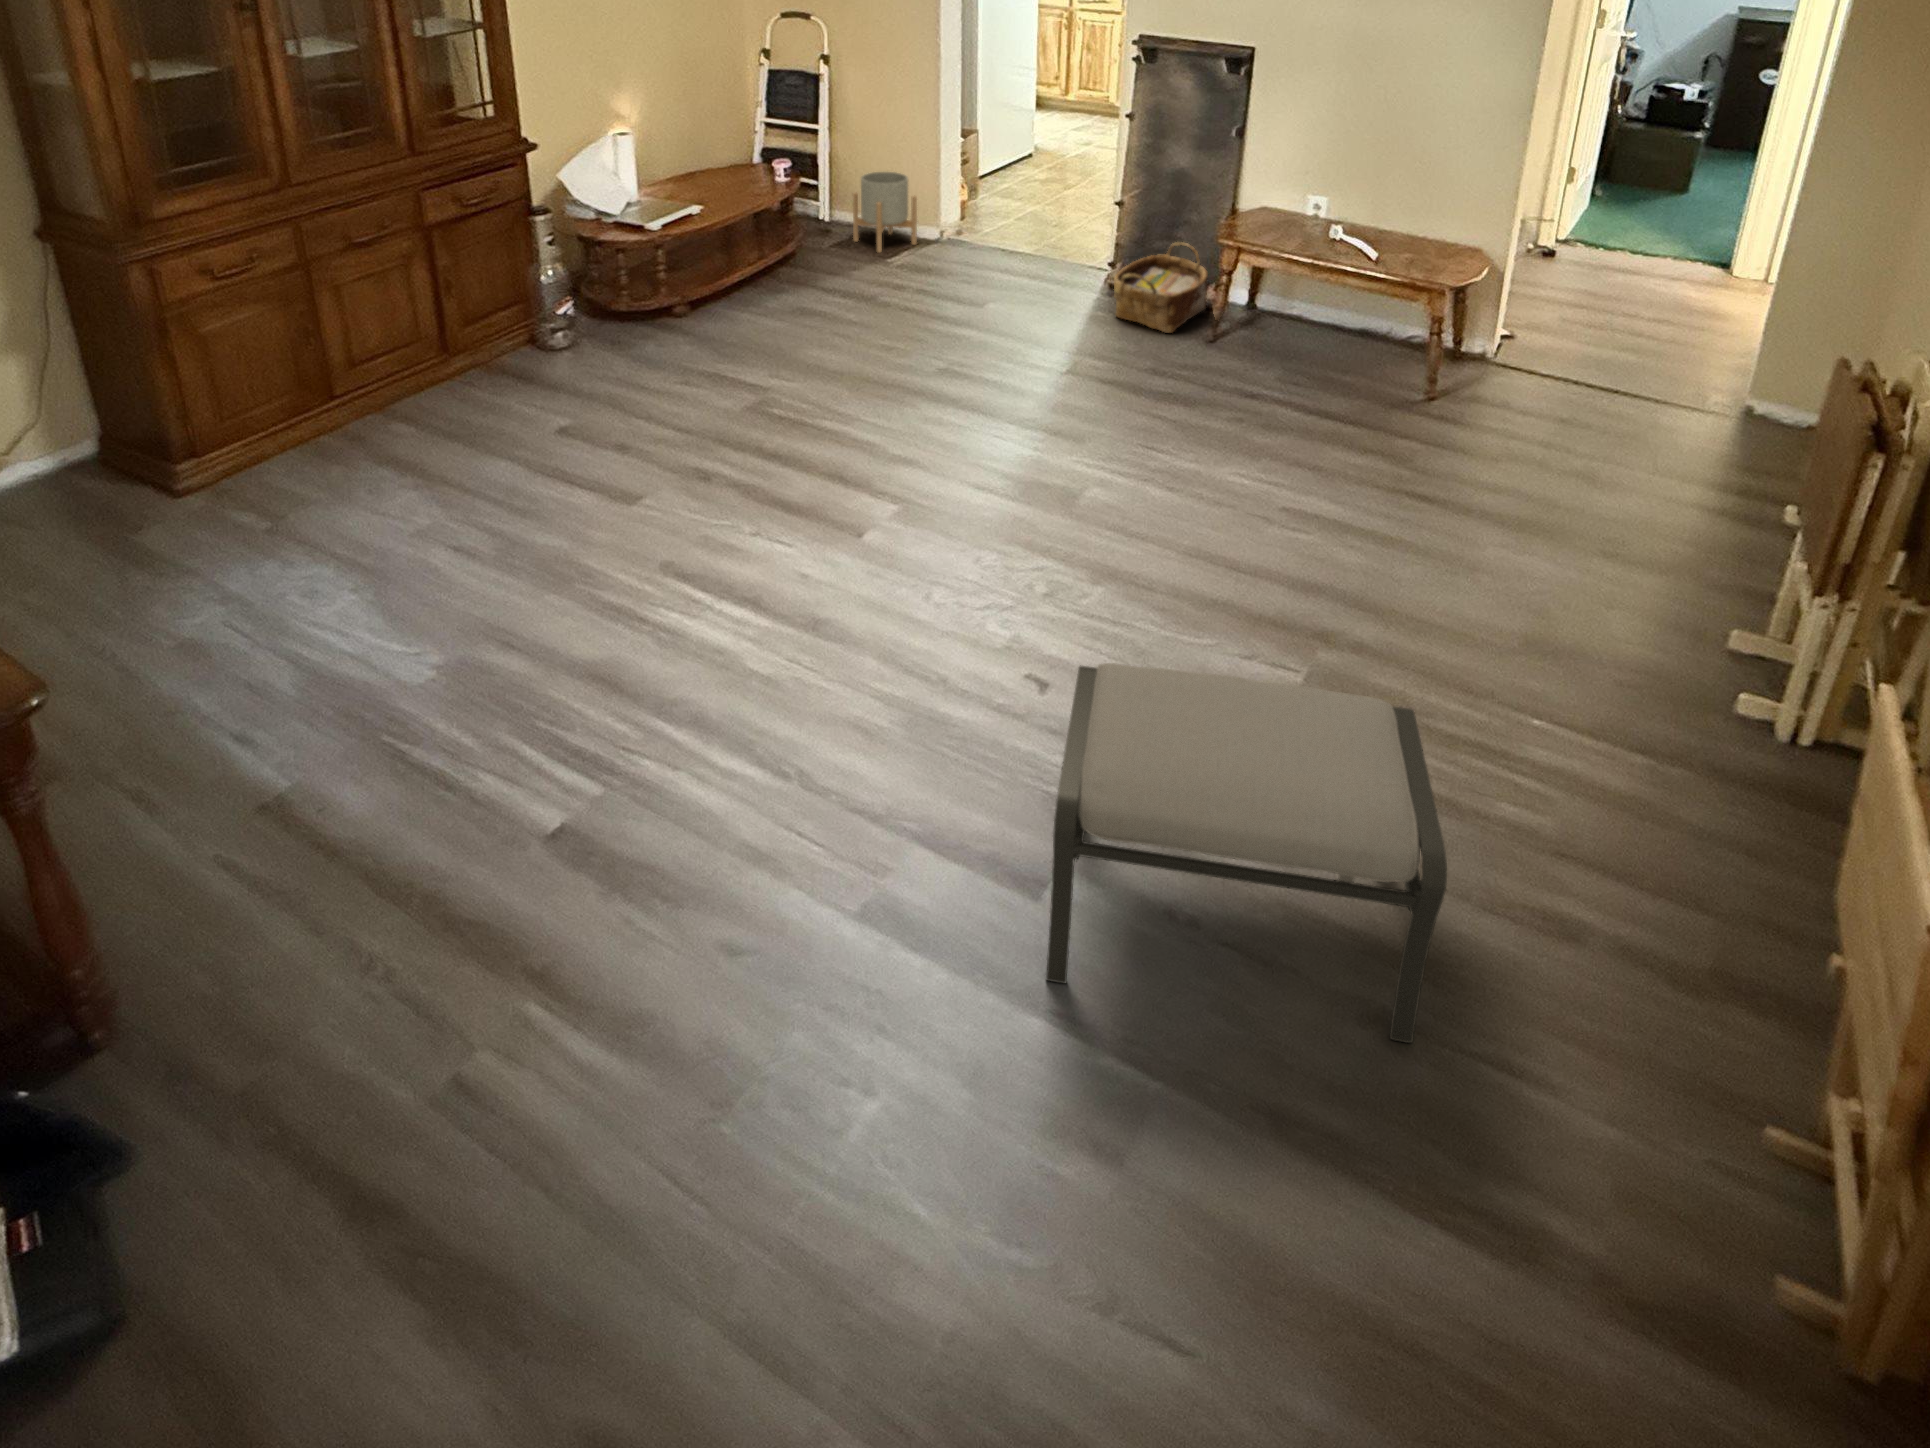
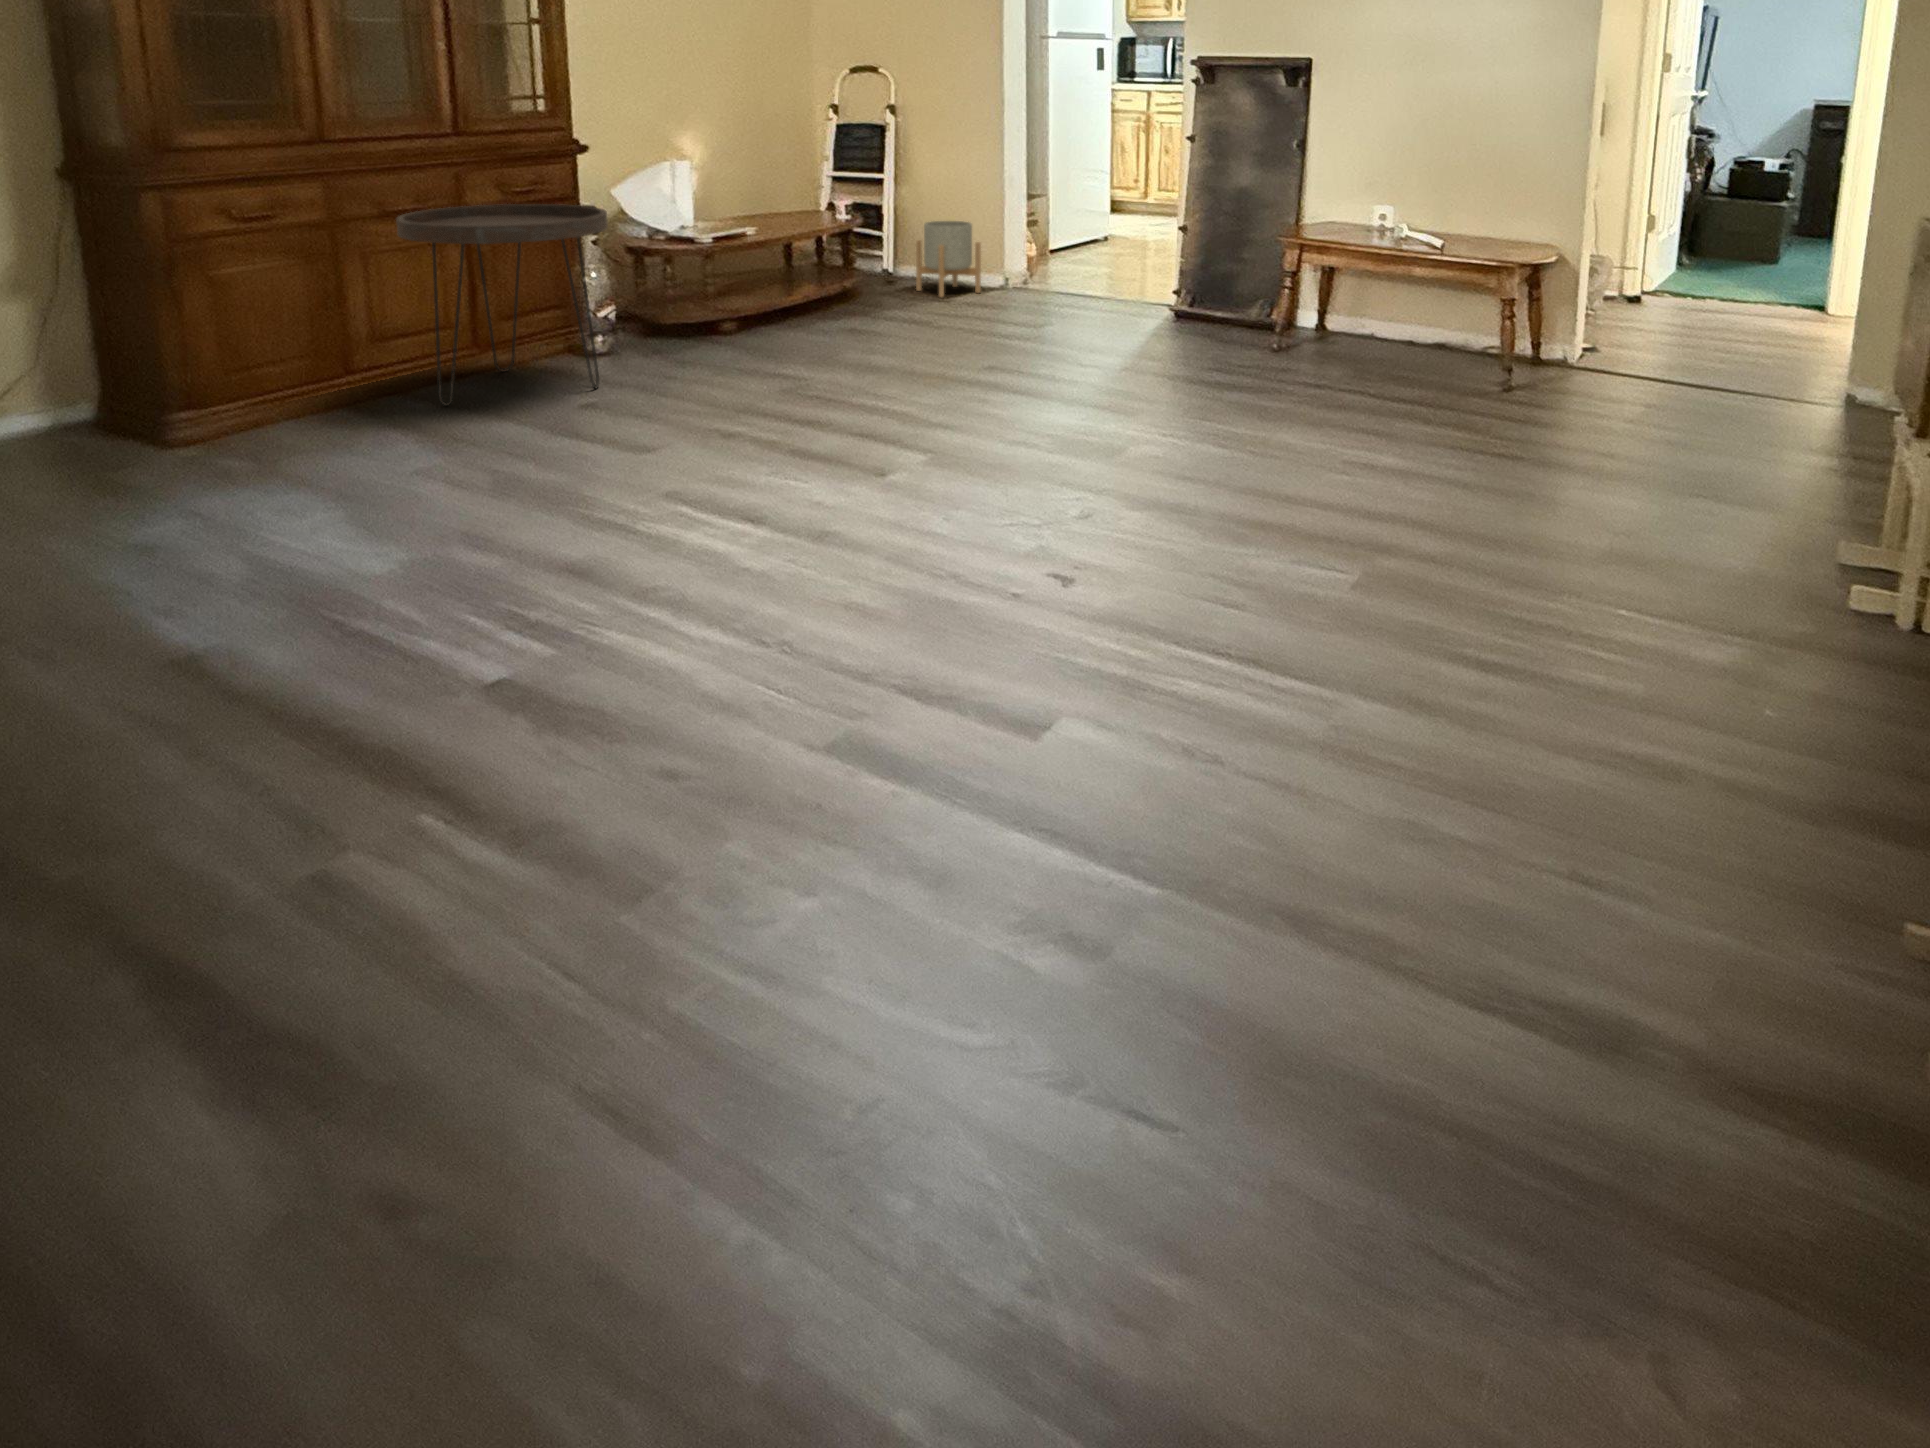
side table: none [369,221,571,438] -> present [396,204,608,406]
woven basket: present [1113,242,1208,333] -> none [1175,262,1273,347]
ottoman: present [1046,663,1447,1043] -> none [1032,455,1488,846]

